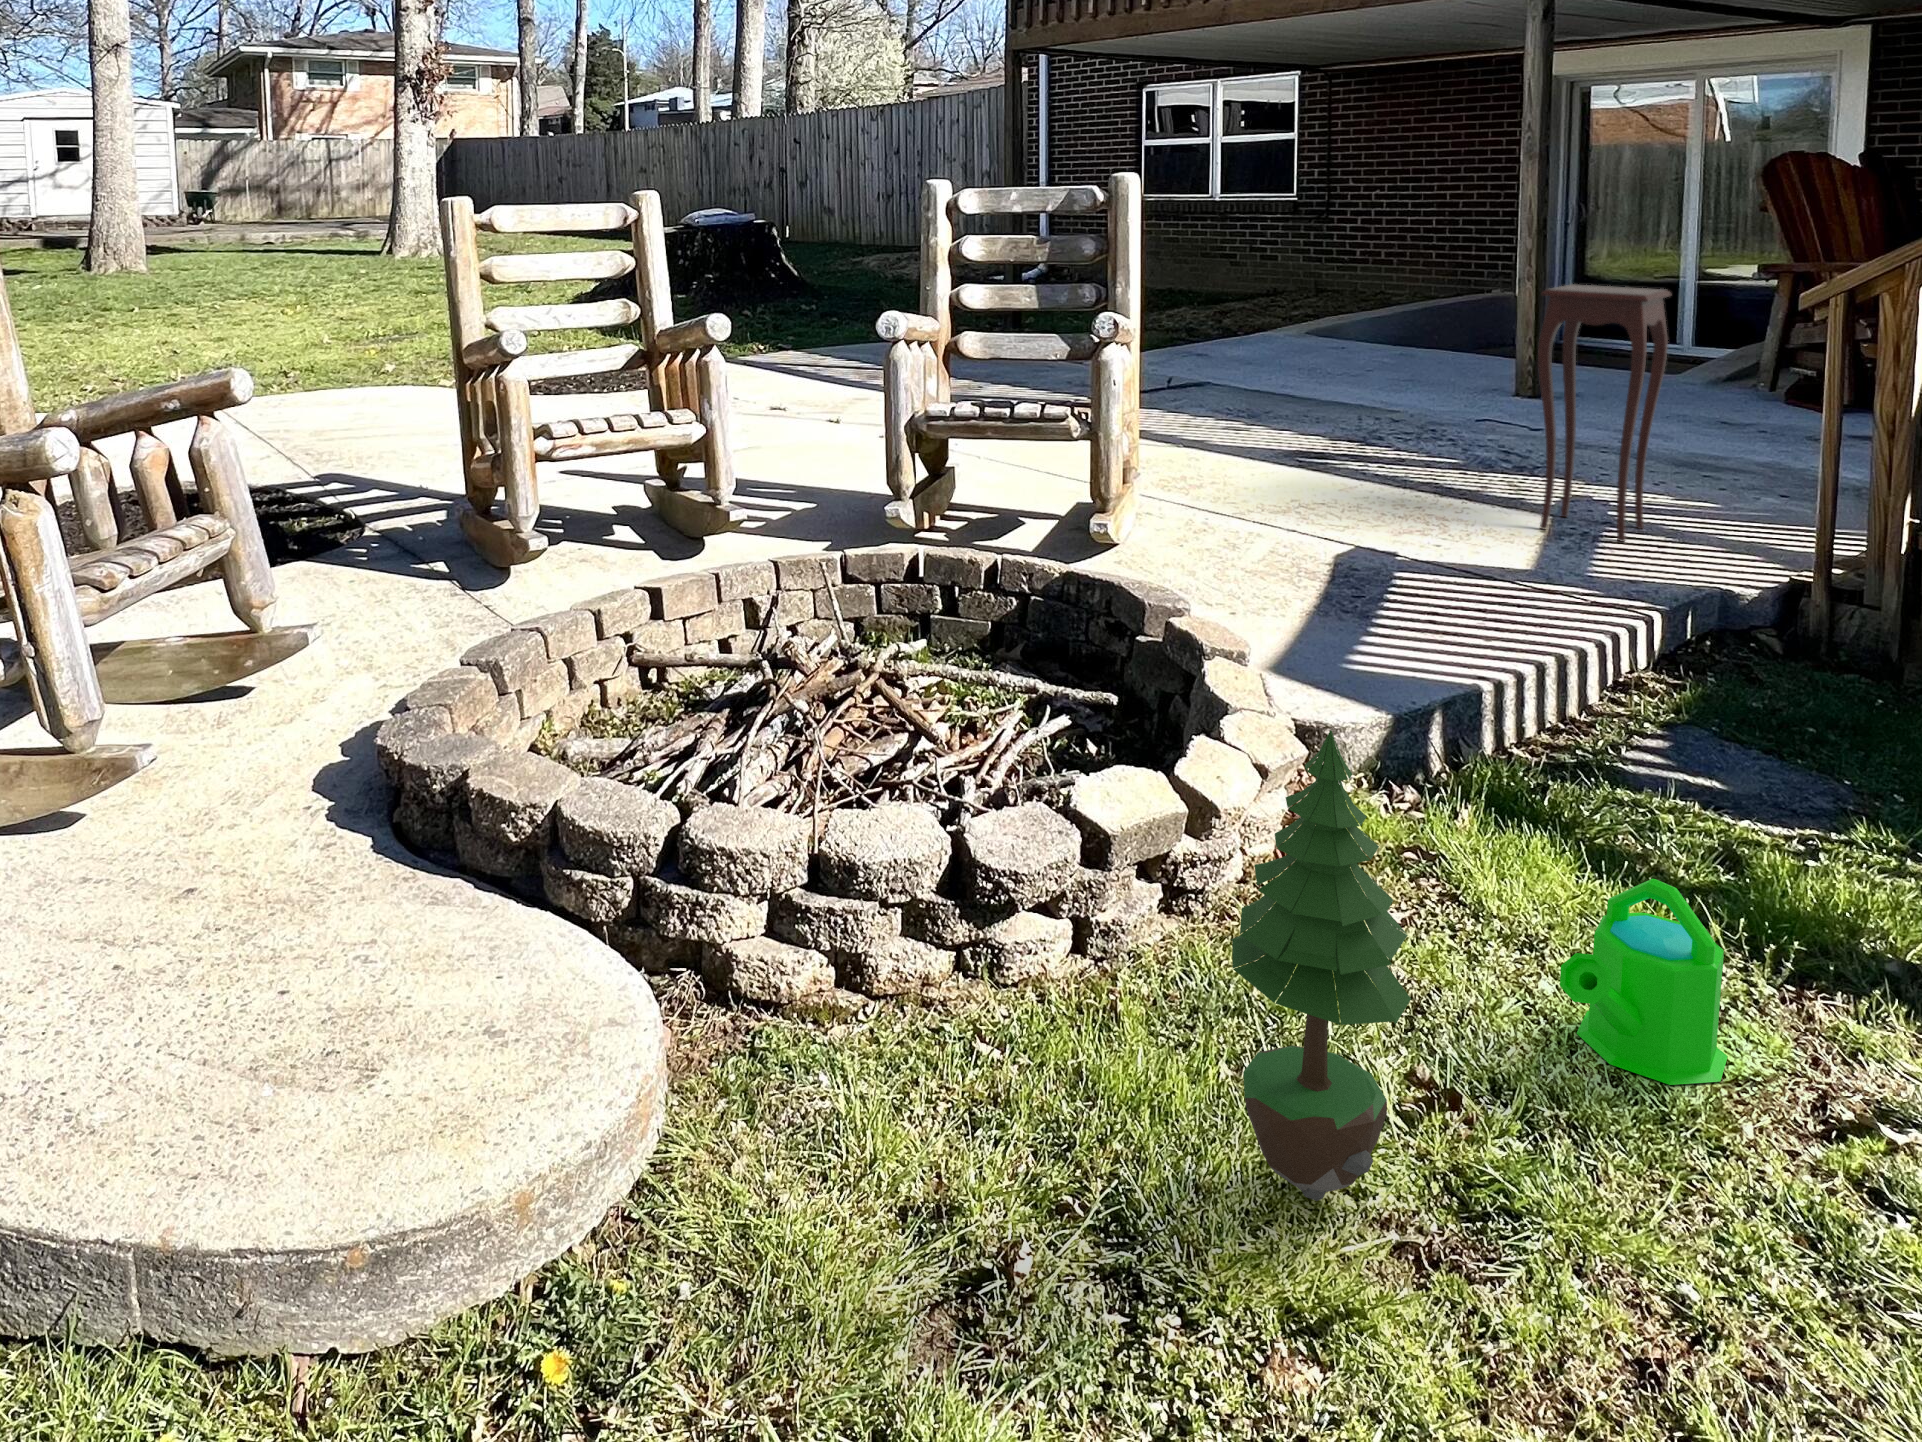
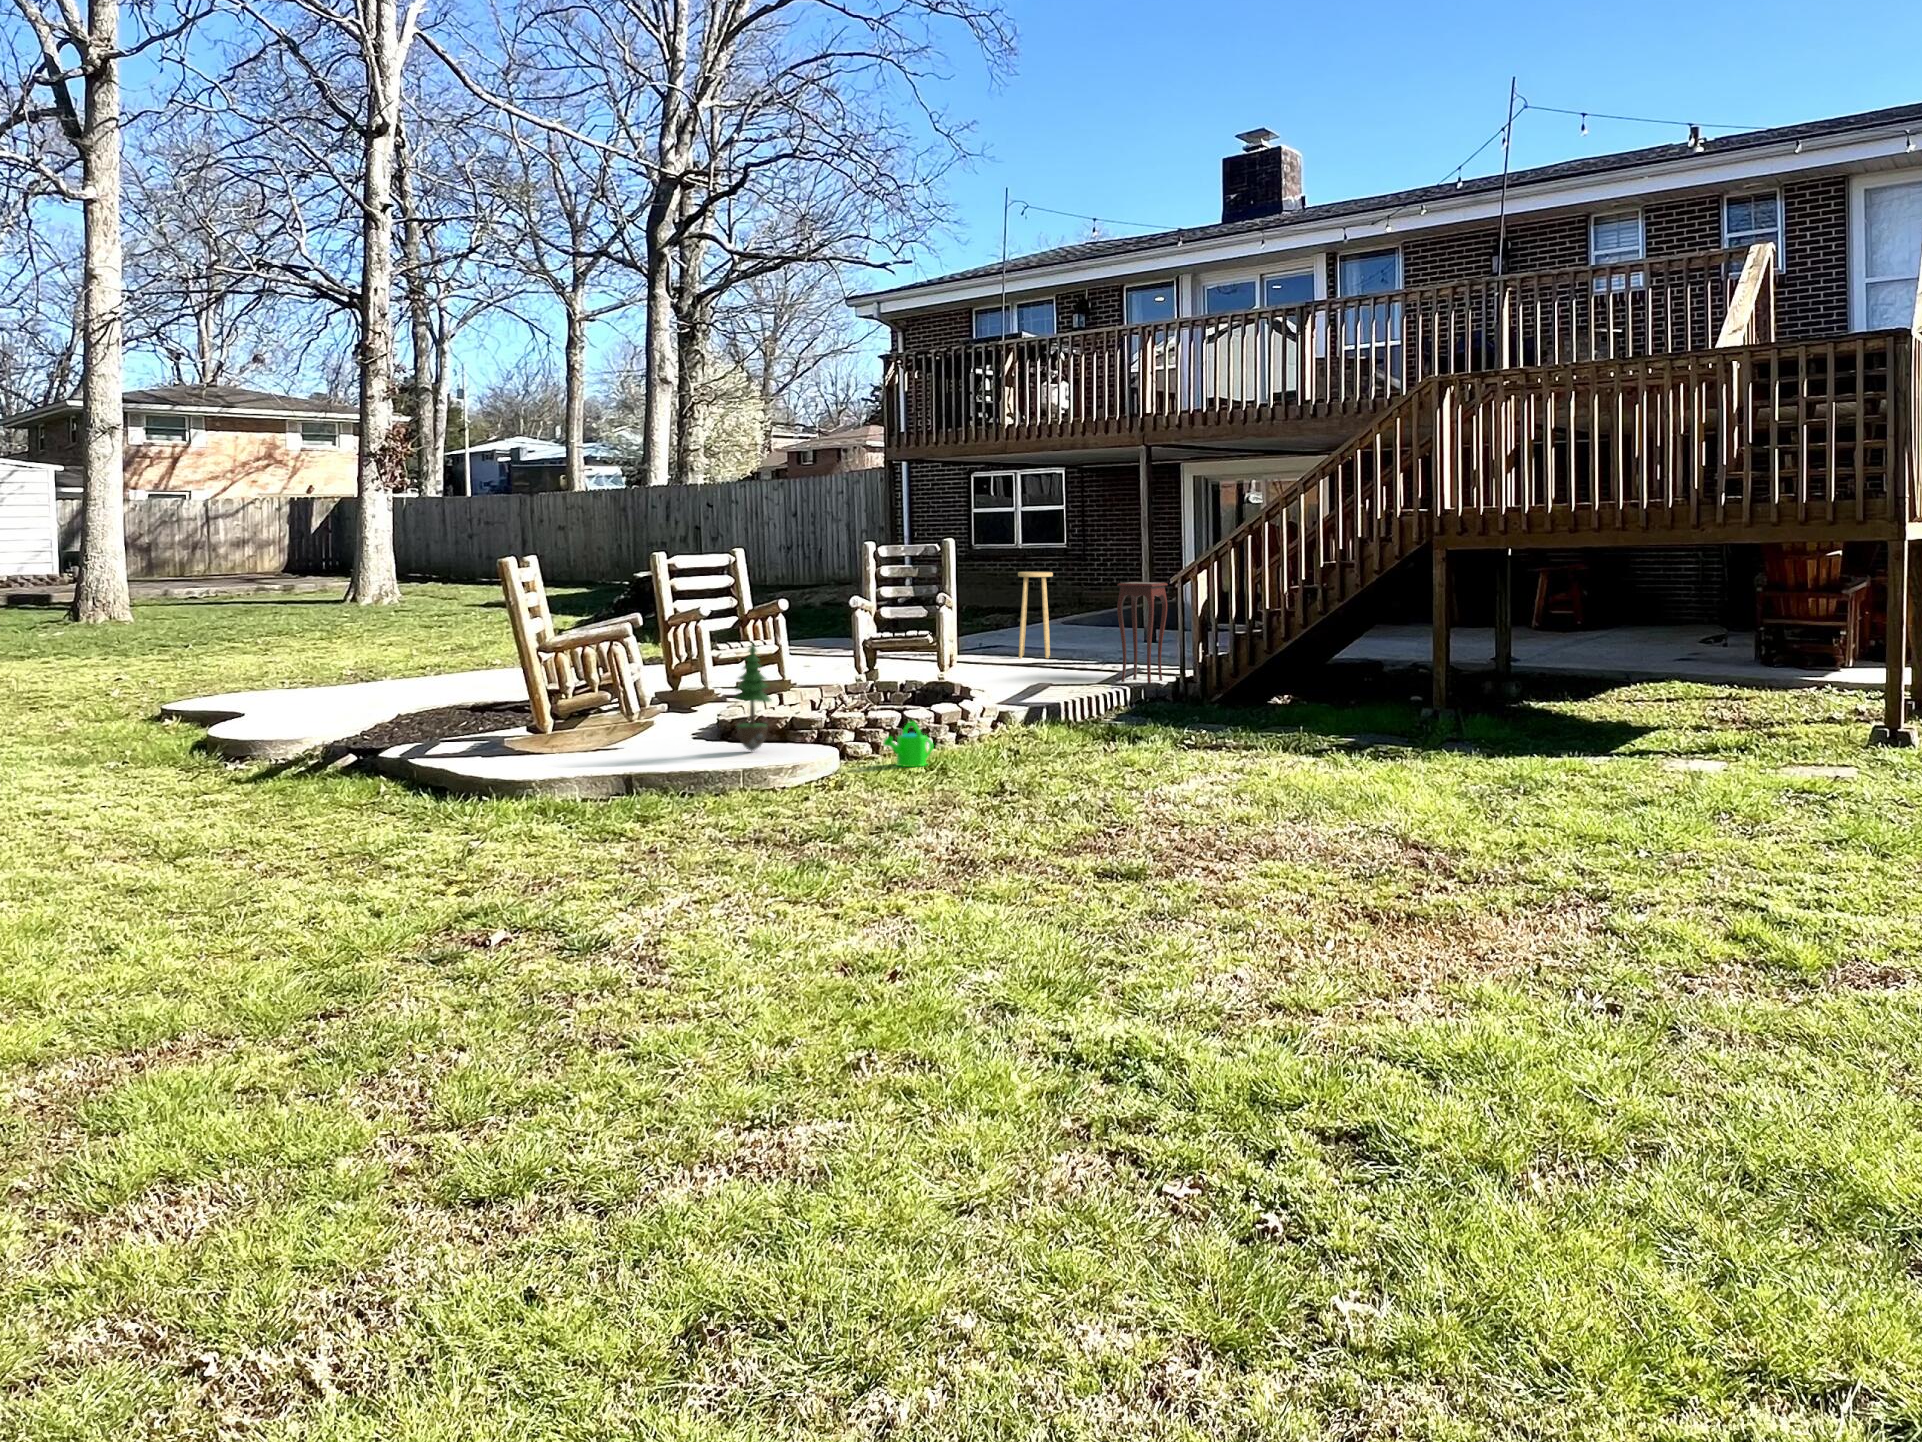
stool: none [1247,245,1320,414] -> present [1018,572,1053,658]
potted tree: present [1231,730,1411,1201] -> present [734,644,771,751]
watering can: present [1560,878,1728,1085] -> present [883,721,934,767]

